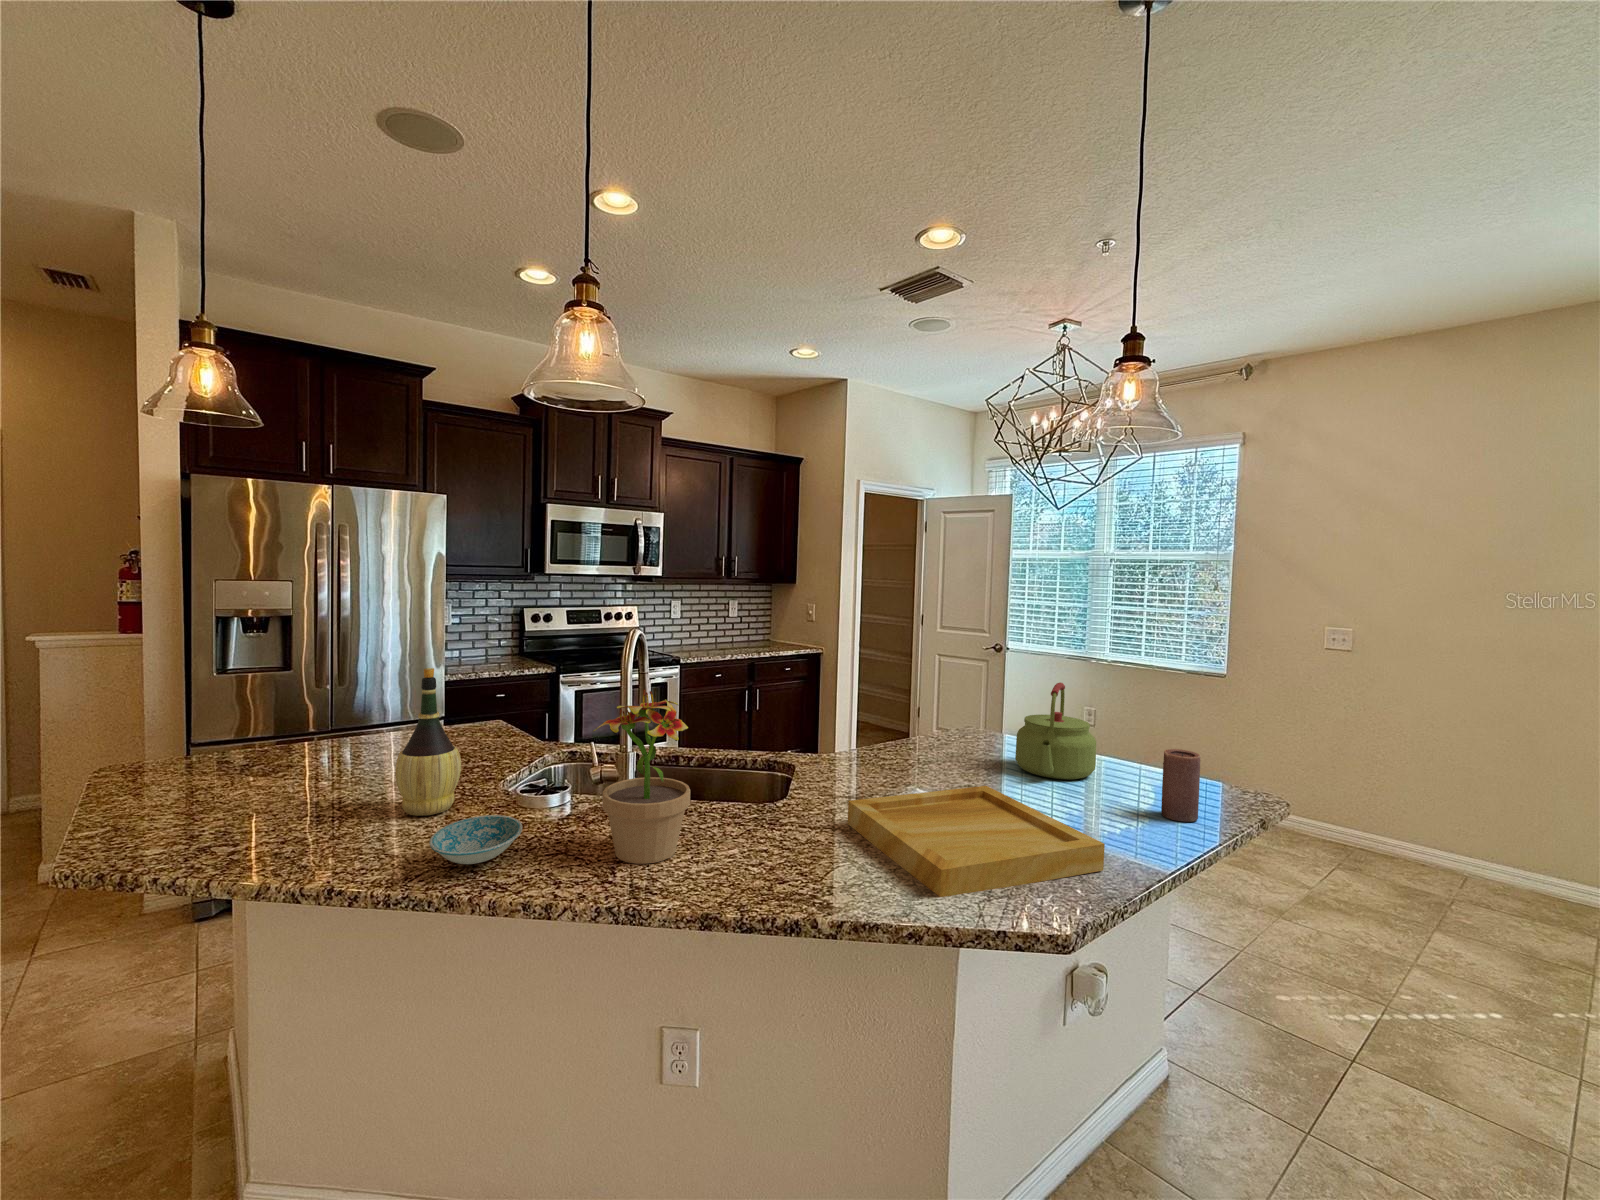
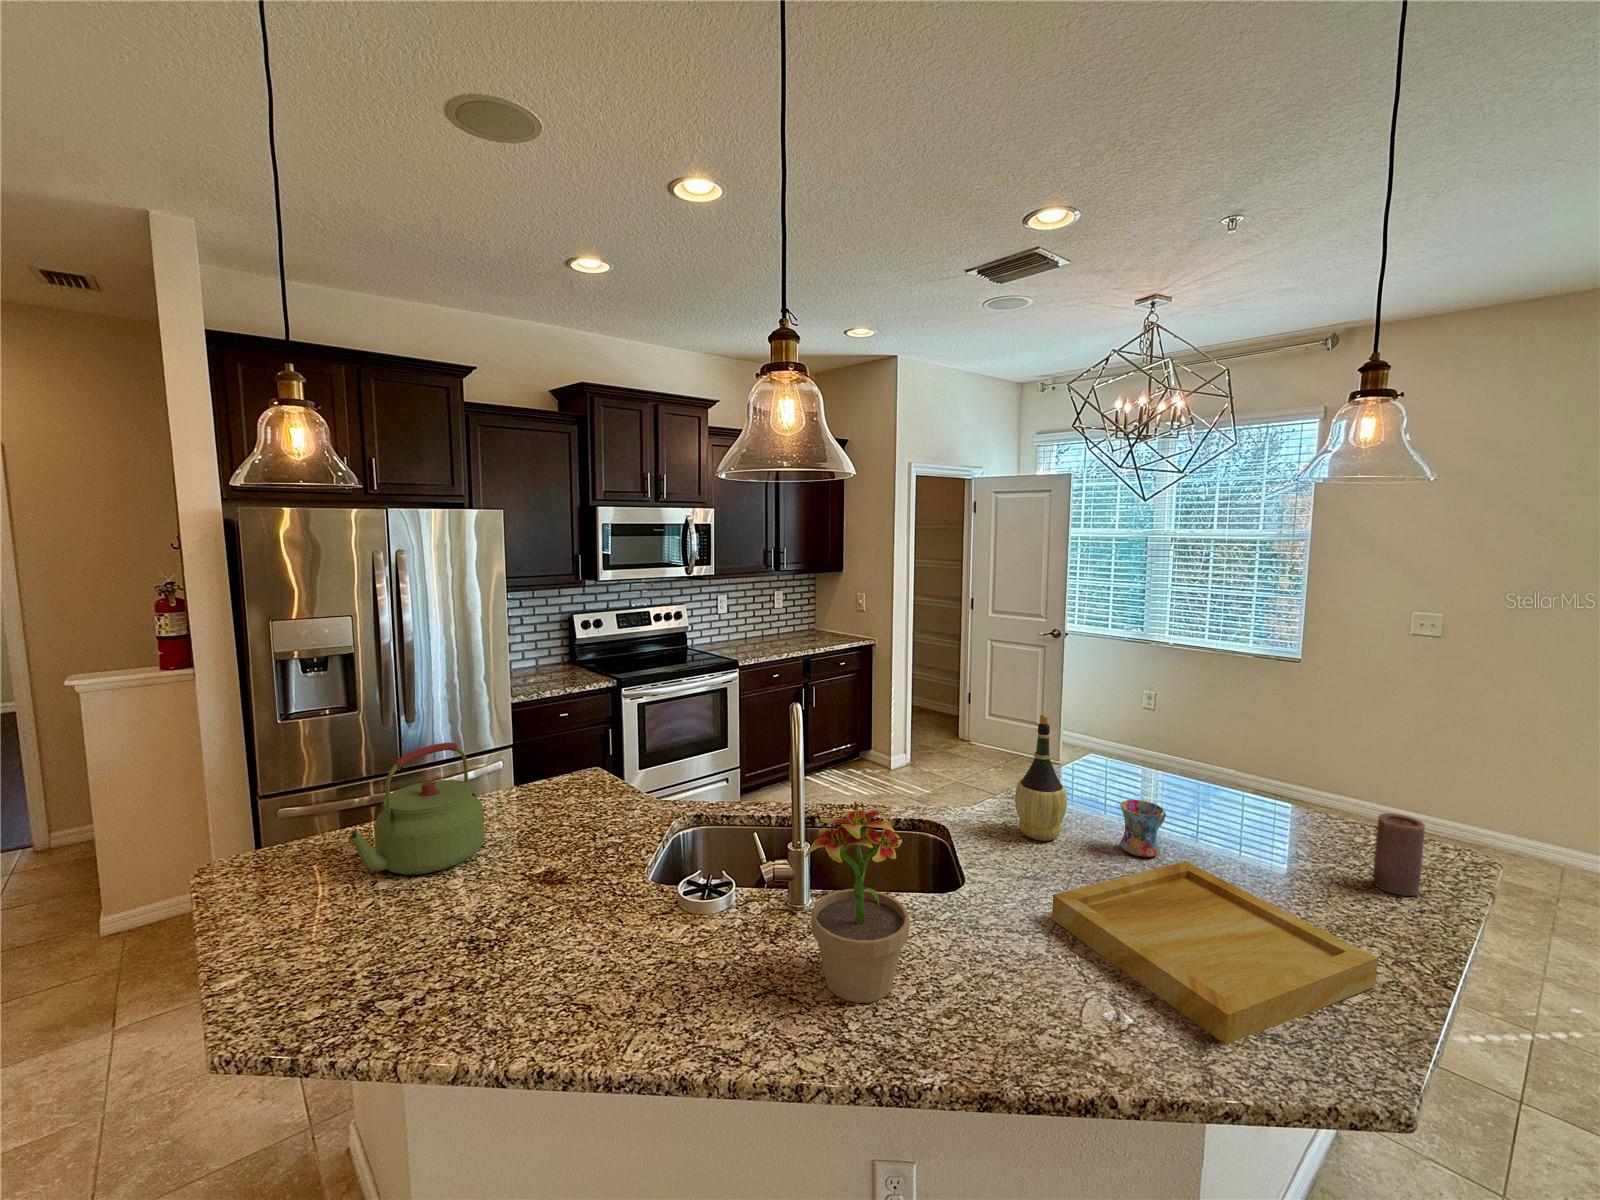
wine bottle: present [395,668,461,816] -> present [1015,716,1067,841]
kettle: present [1015,682,1096,780] -> present [348,742,485,875]
mug: none [947,742,989,791] -> present [1120,800,1166,857]
ceramic bowl: present [429,815,523,864] -> none [632,944,729,1023]

